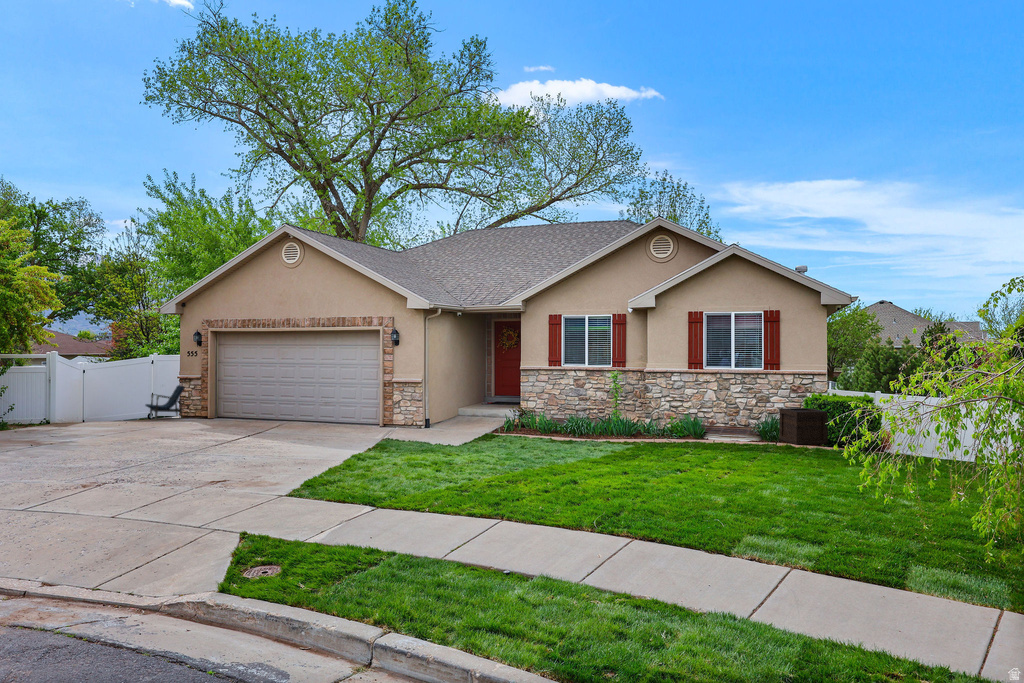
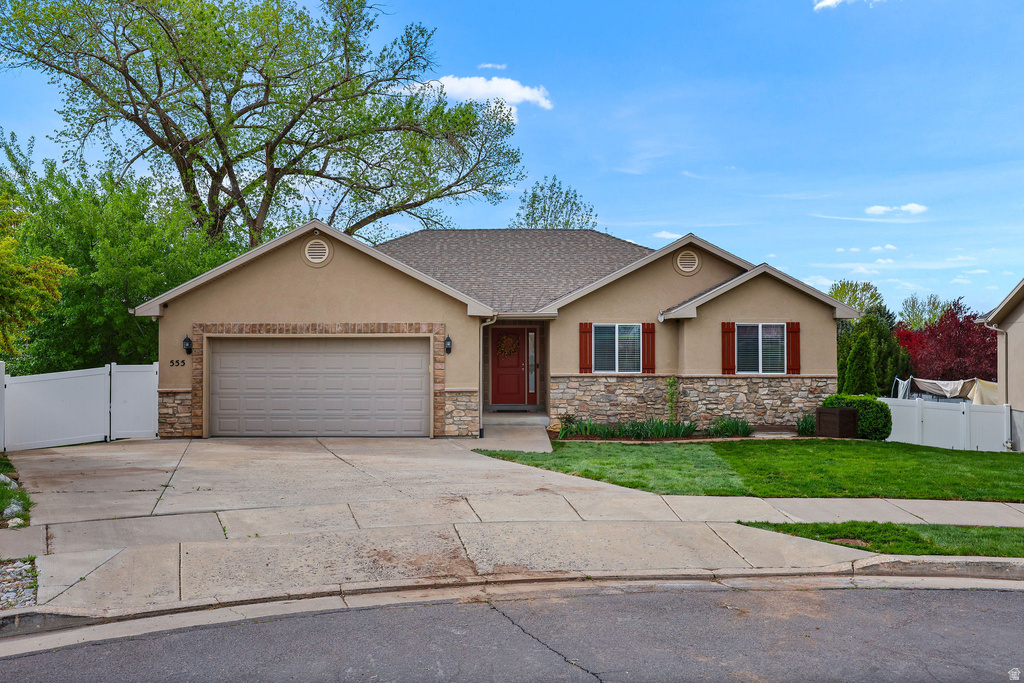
lounge chair: present [146,385,184,420] -> none [121,401,172,443]

